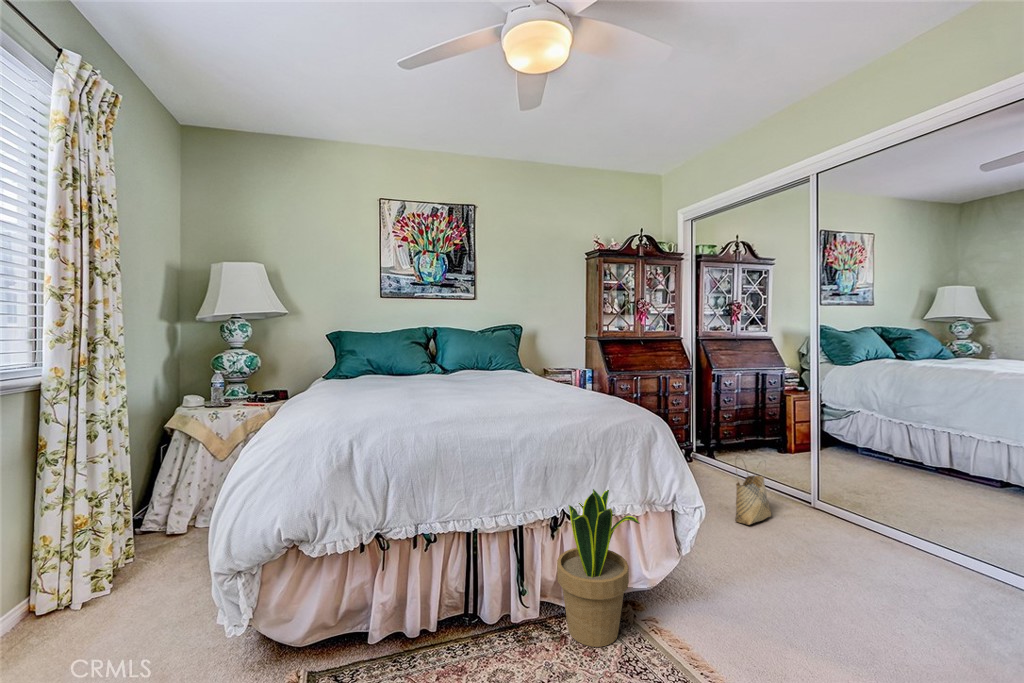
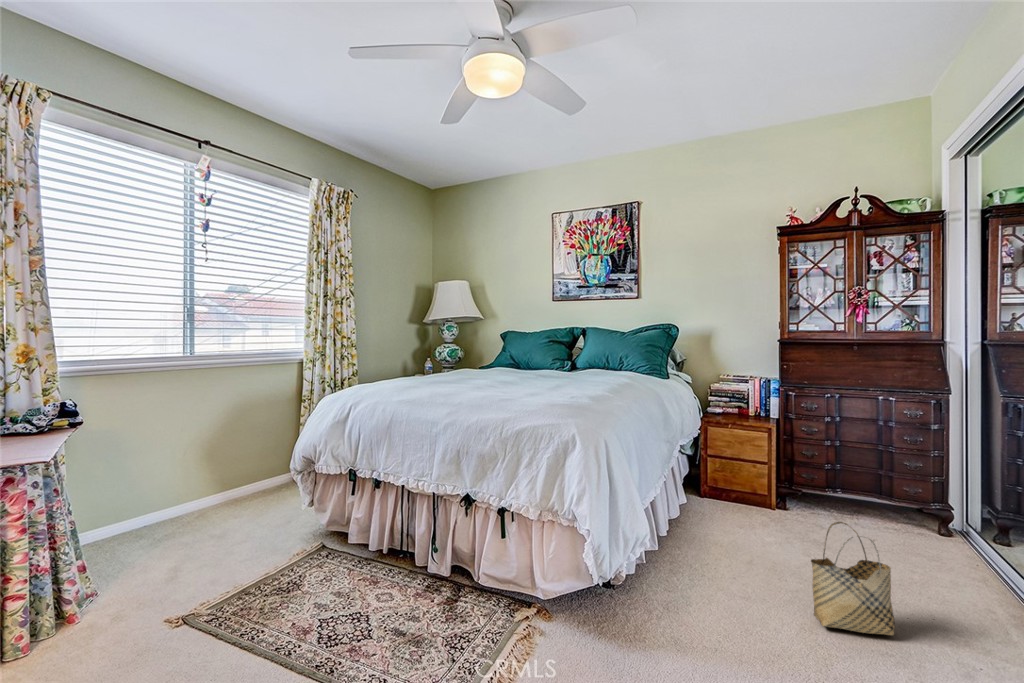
potted plant: present [557,489,640,647] -> none [418,479,502,623]

